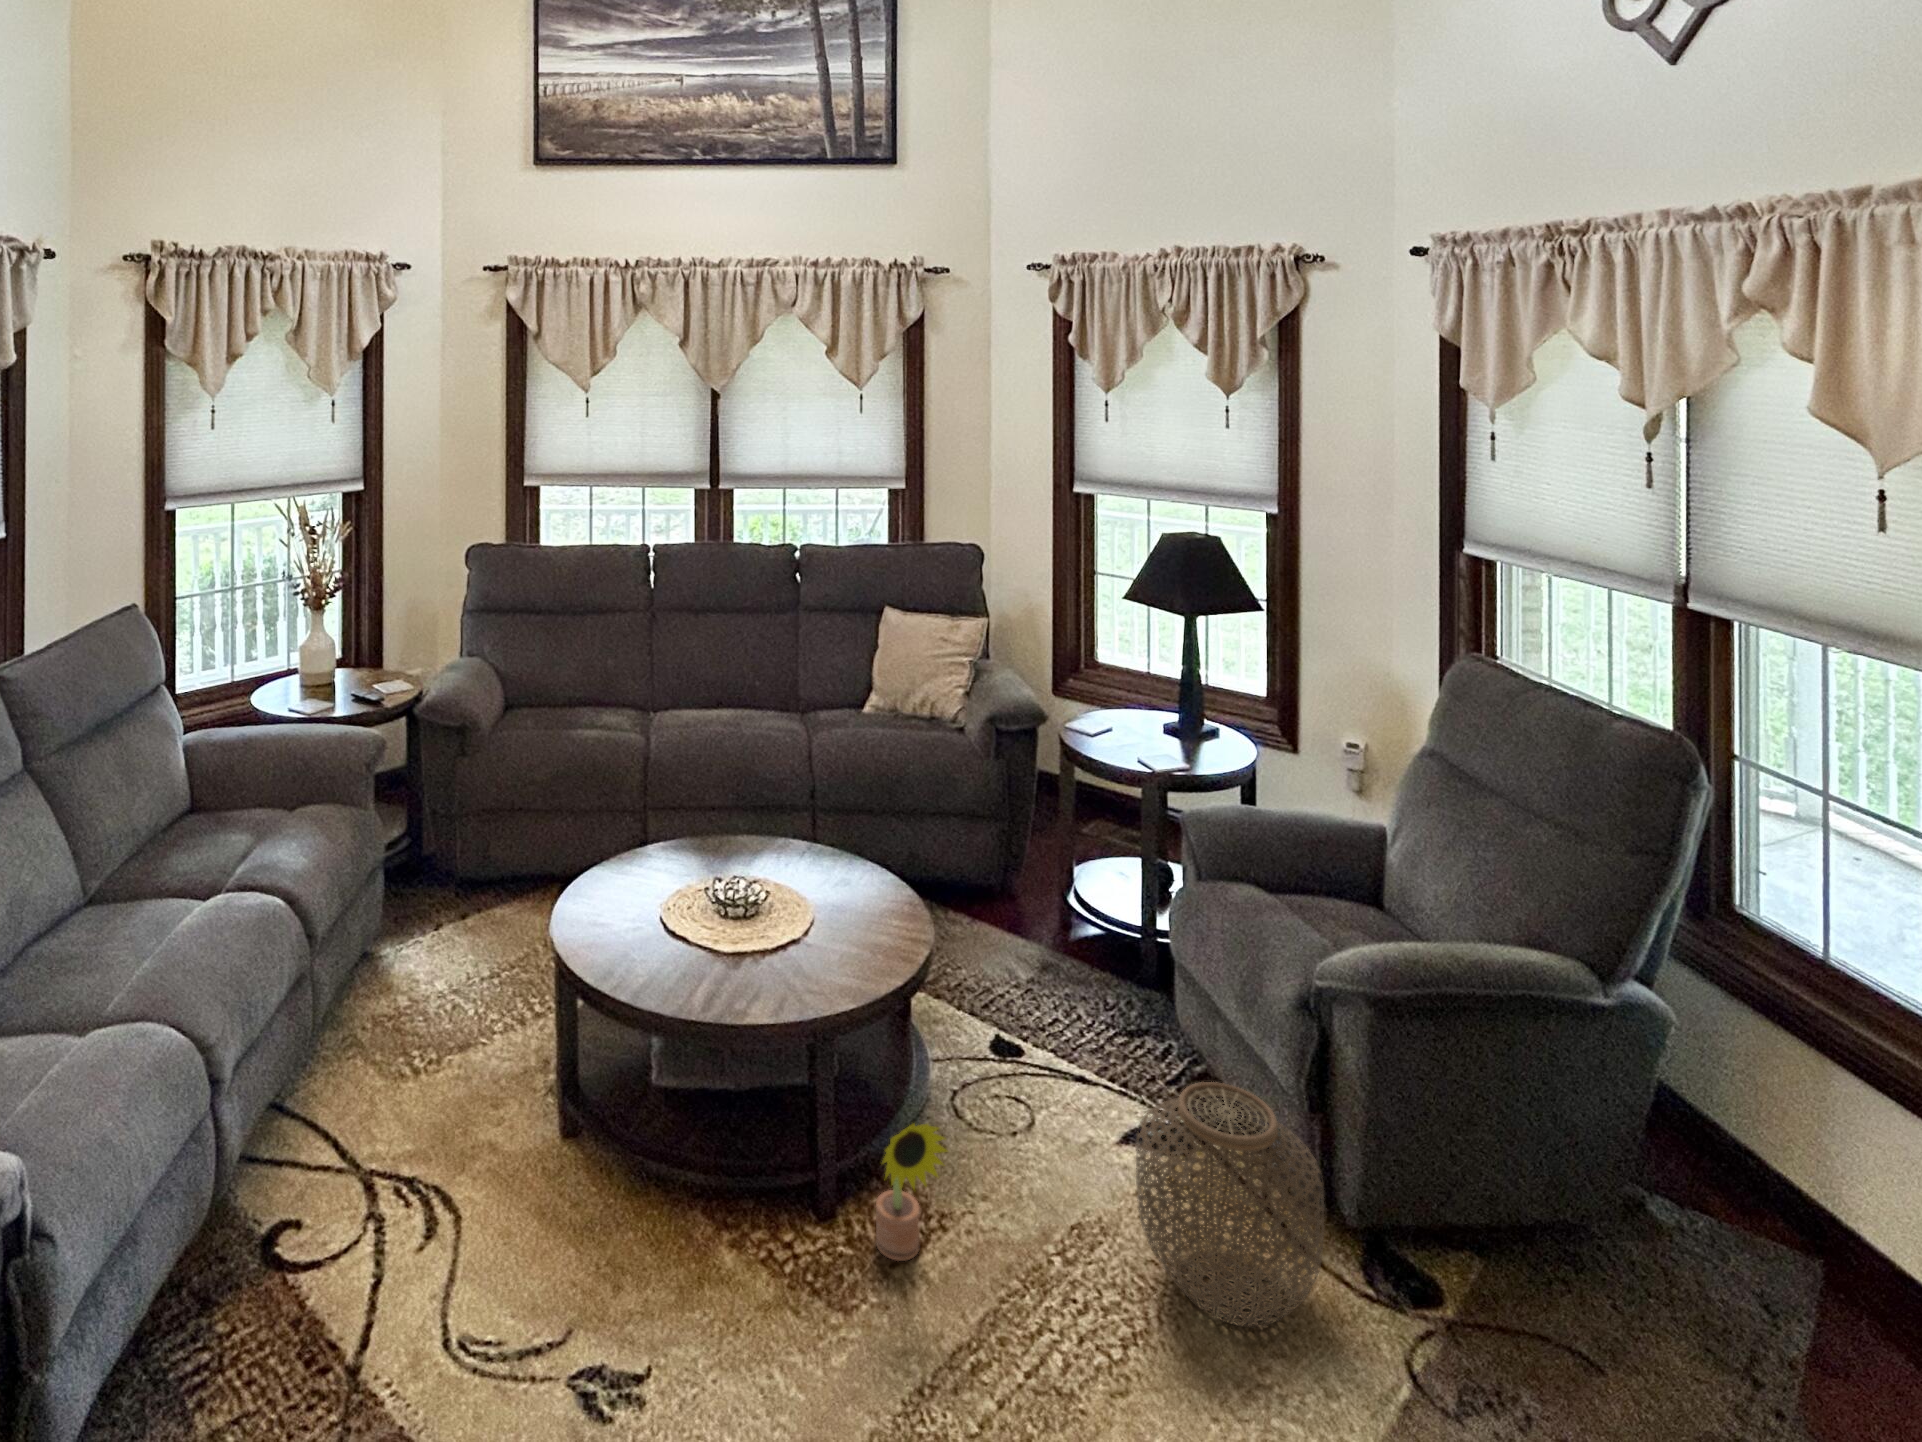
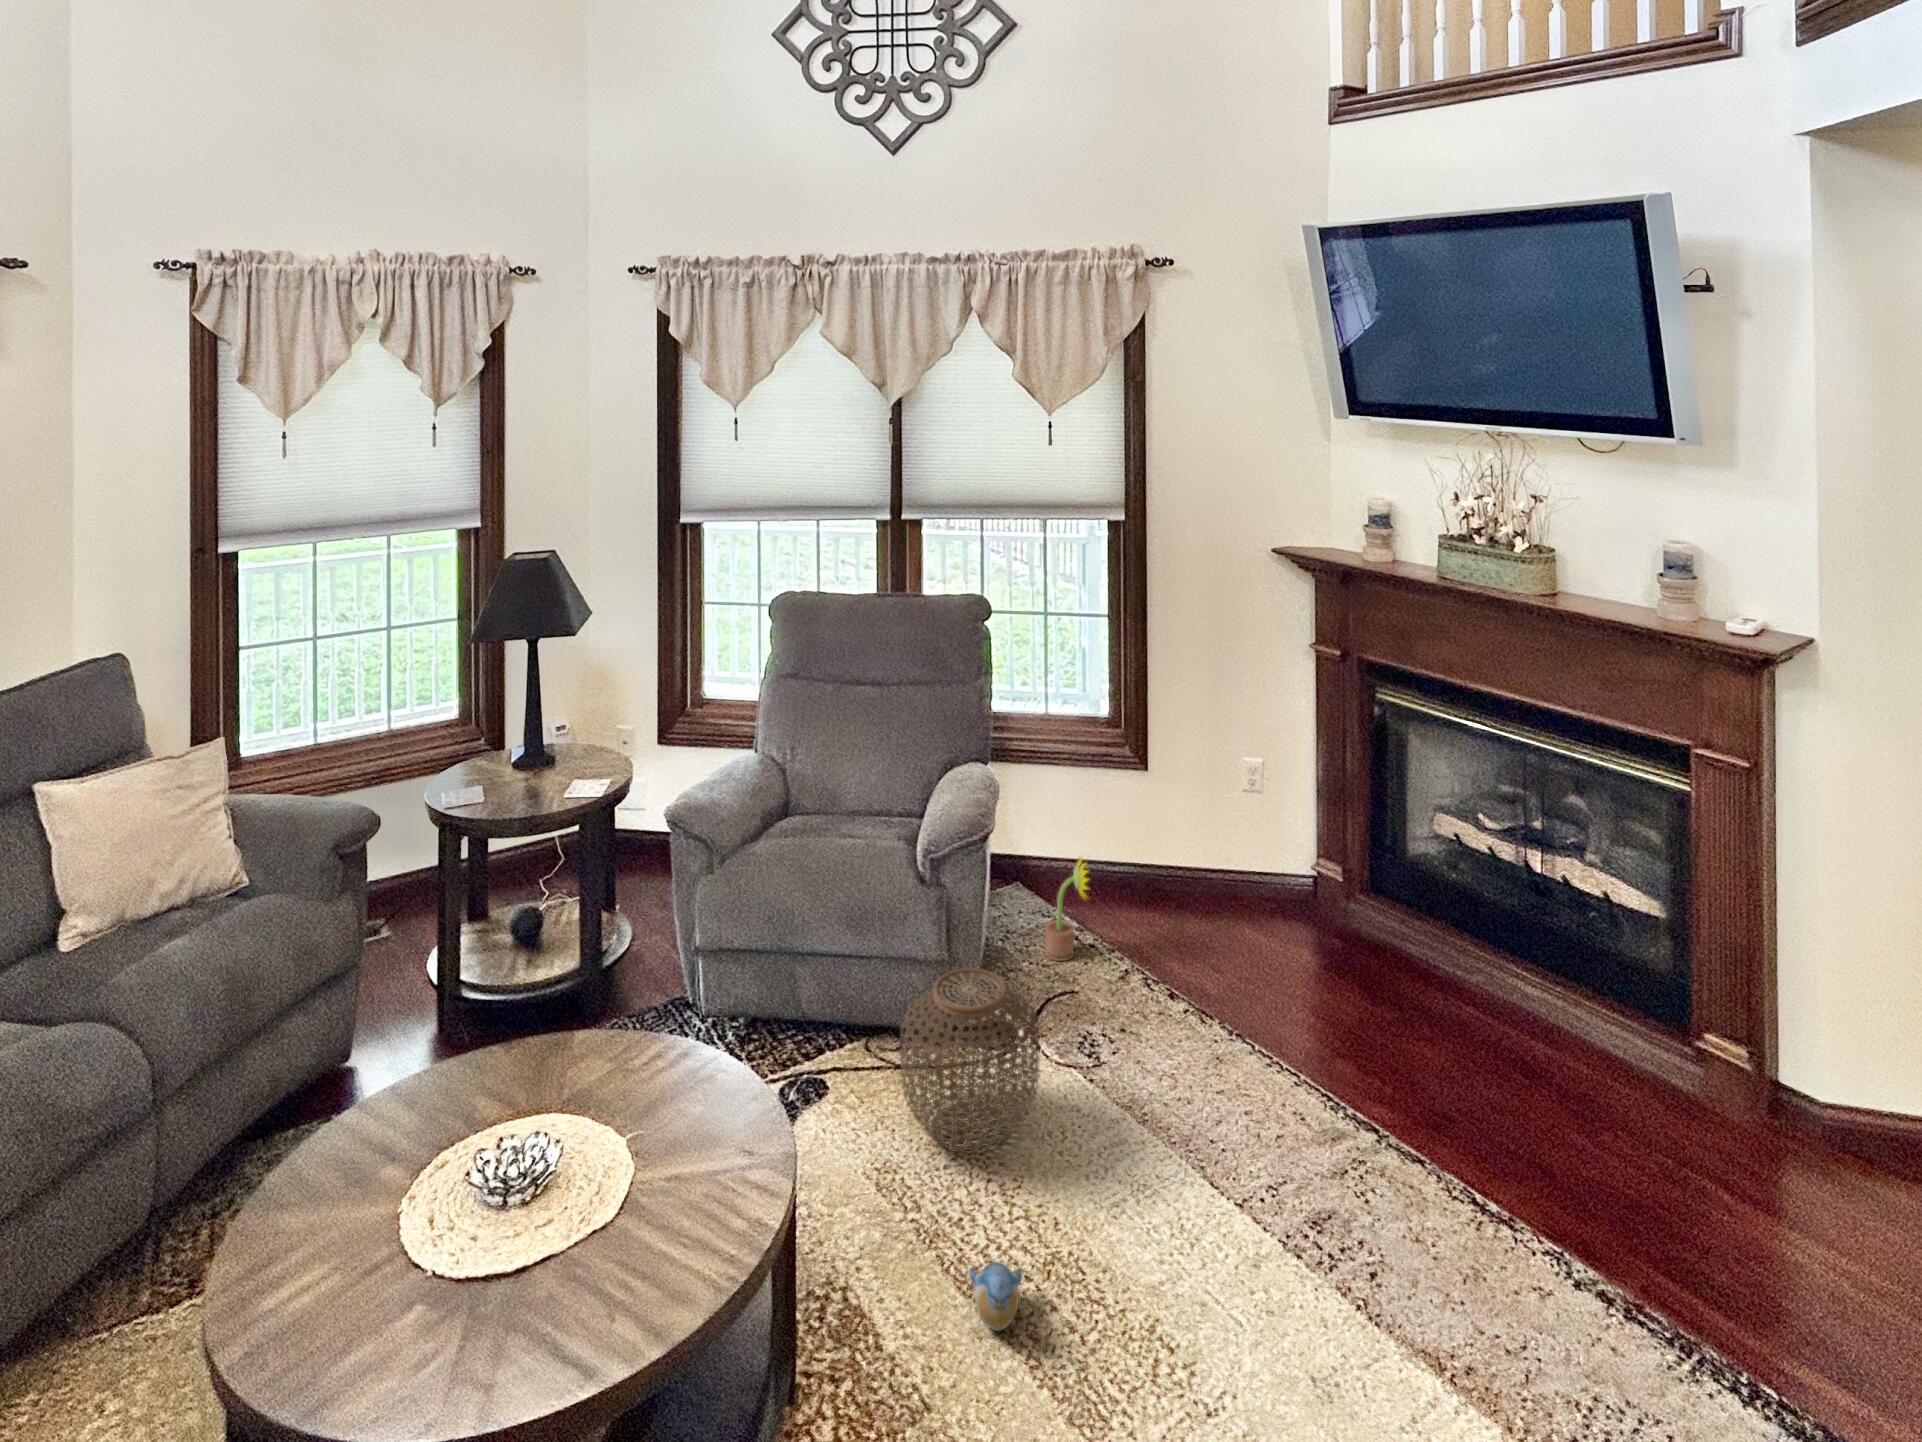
decorative plant: present [876,1124,947,1261] -> present [1045,858,1089,961]
plush toy: none [932,1289,1022,1360] -> present [968,1262,1023,1331]

